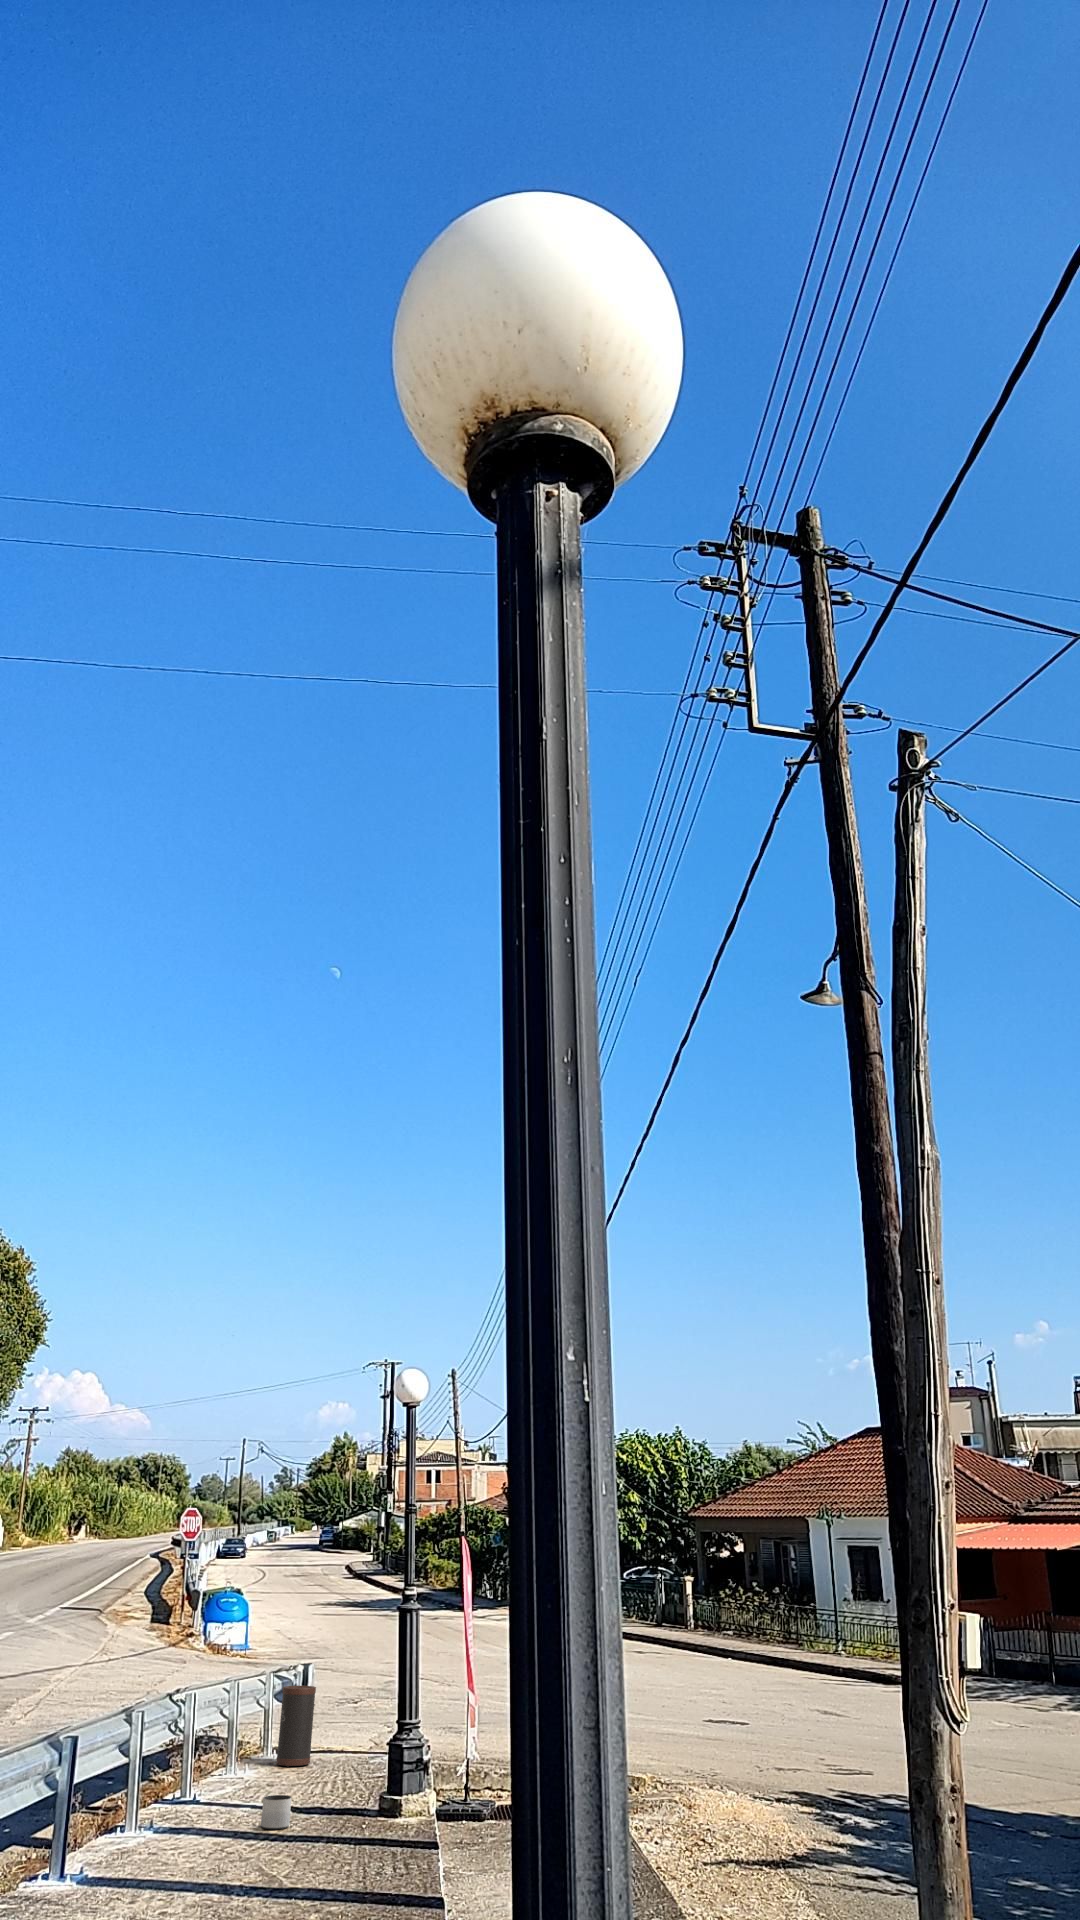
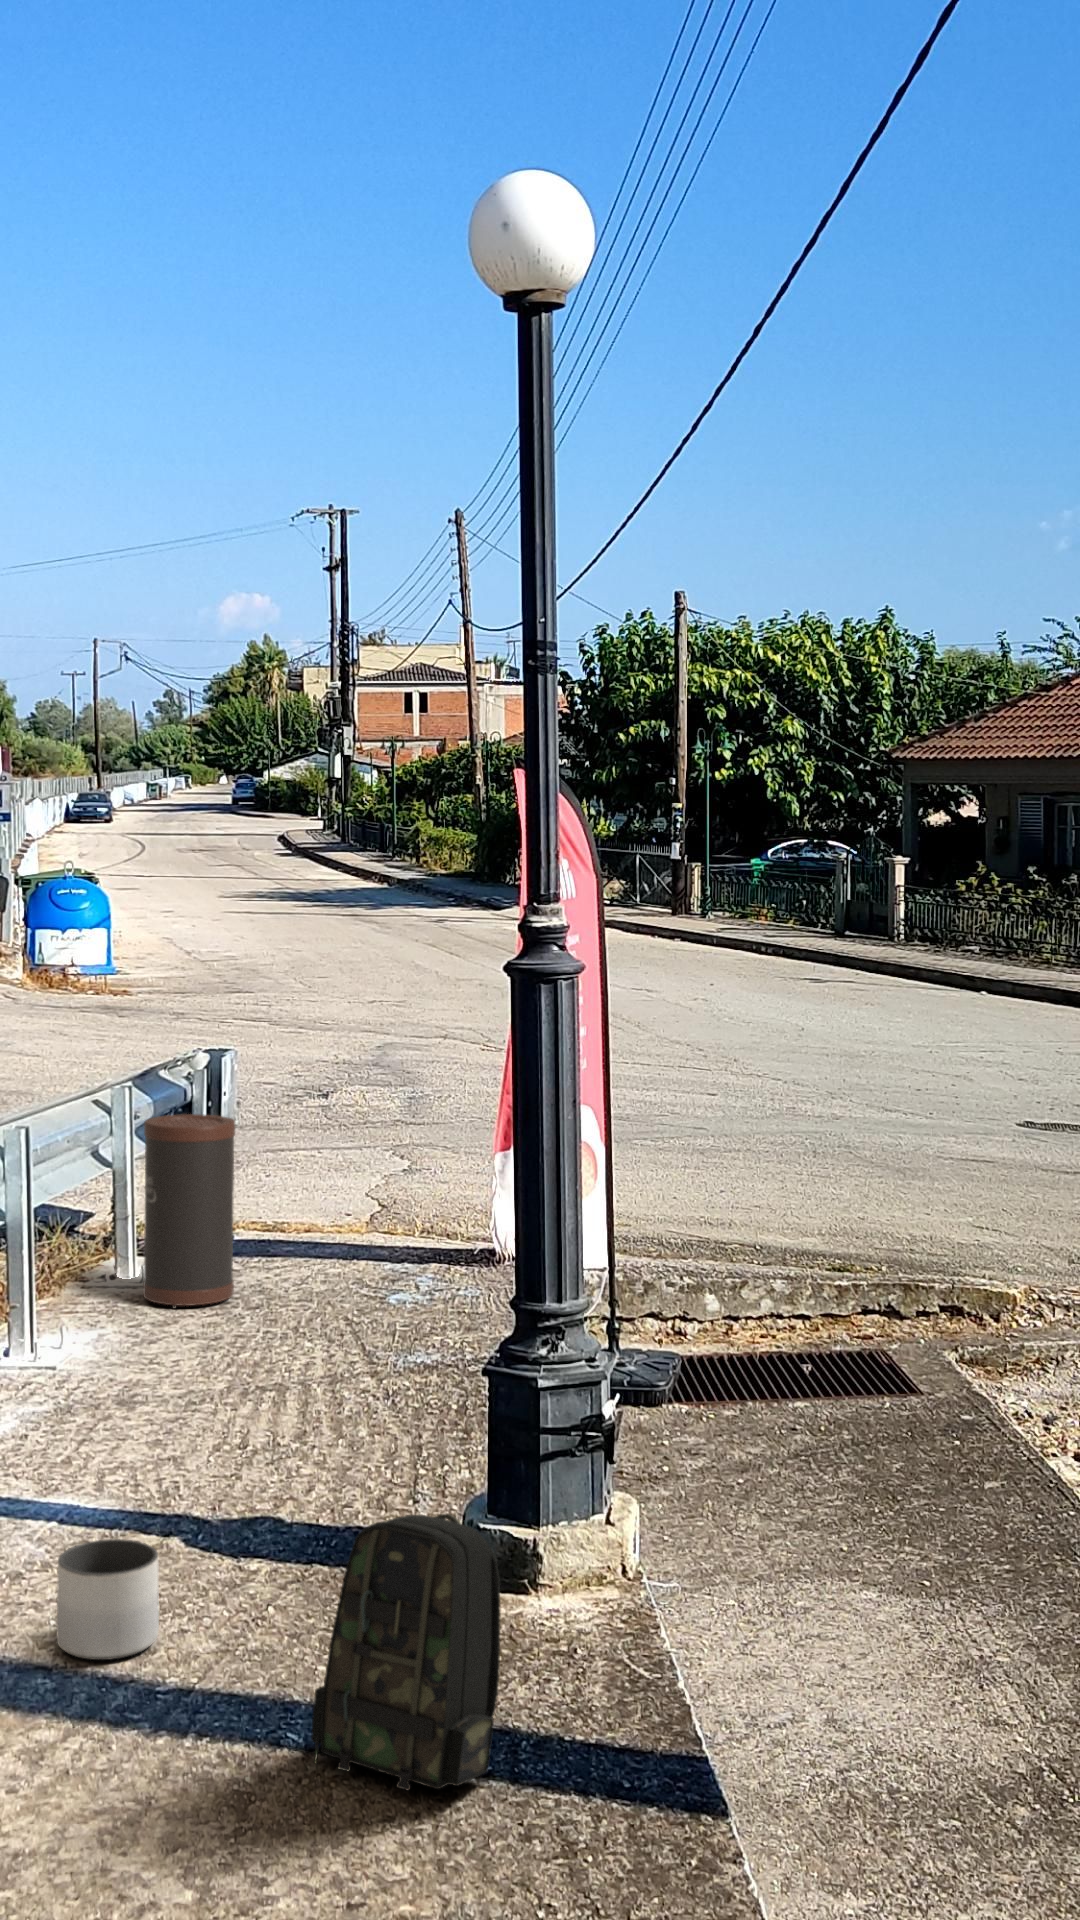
backpack: none [331,1767,383,1844] -> present [311,1514,500,1790]

